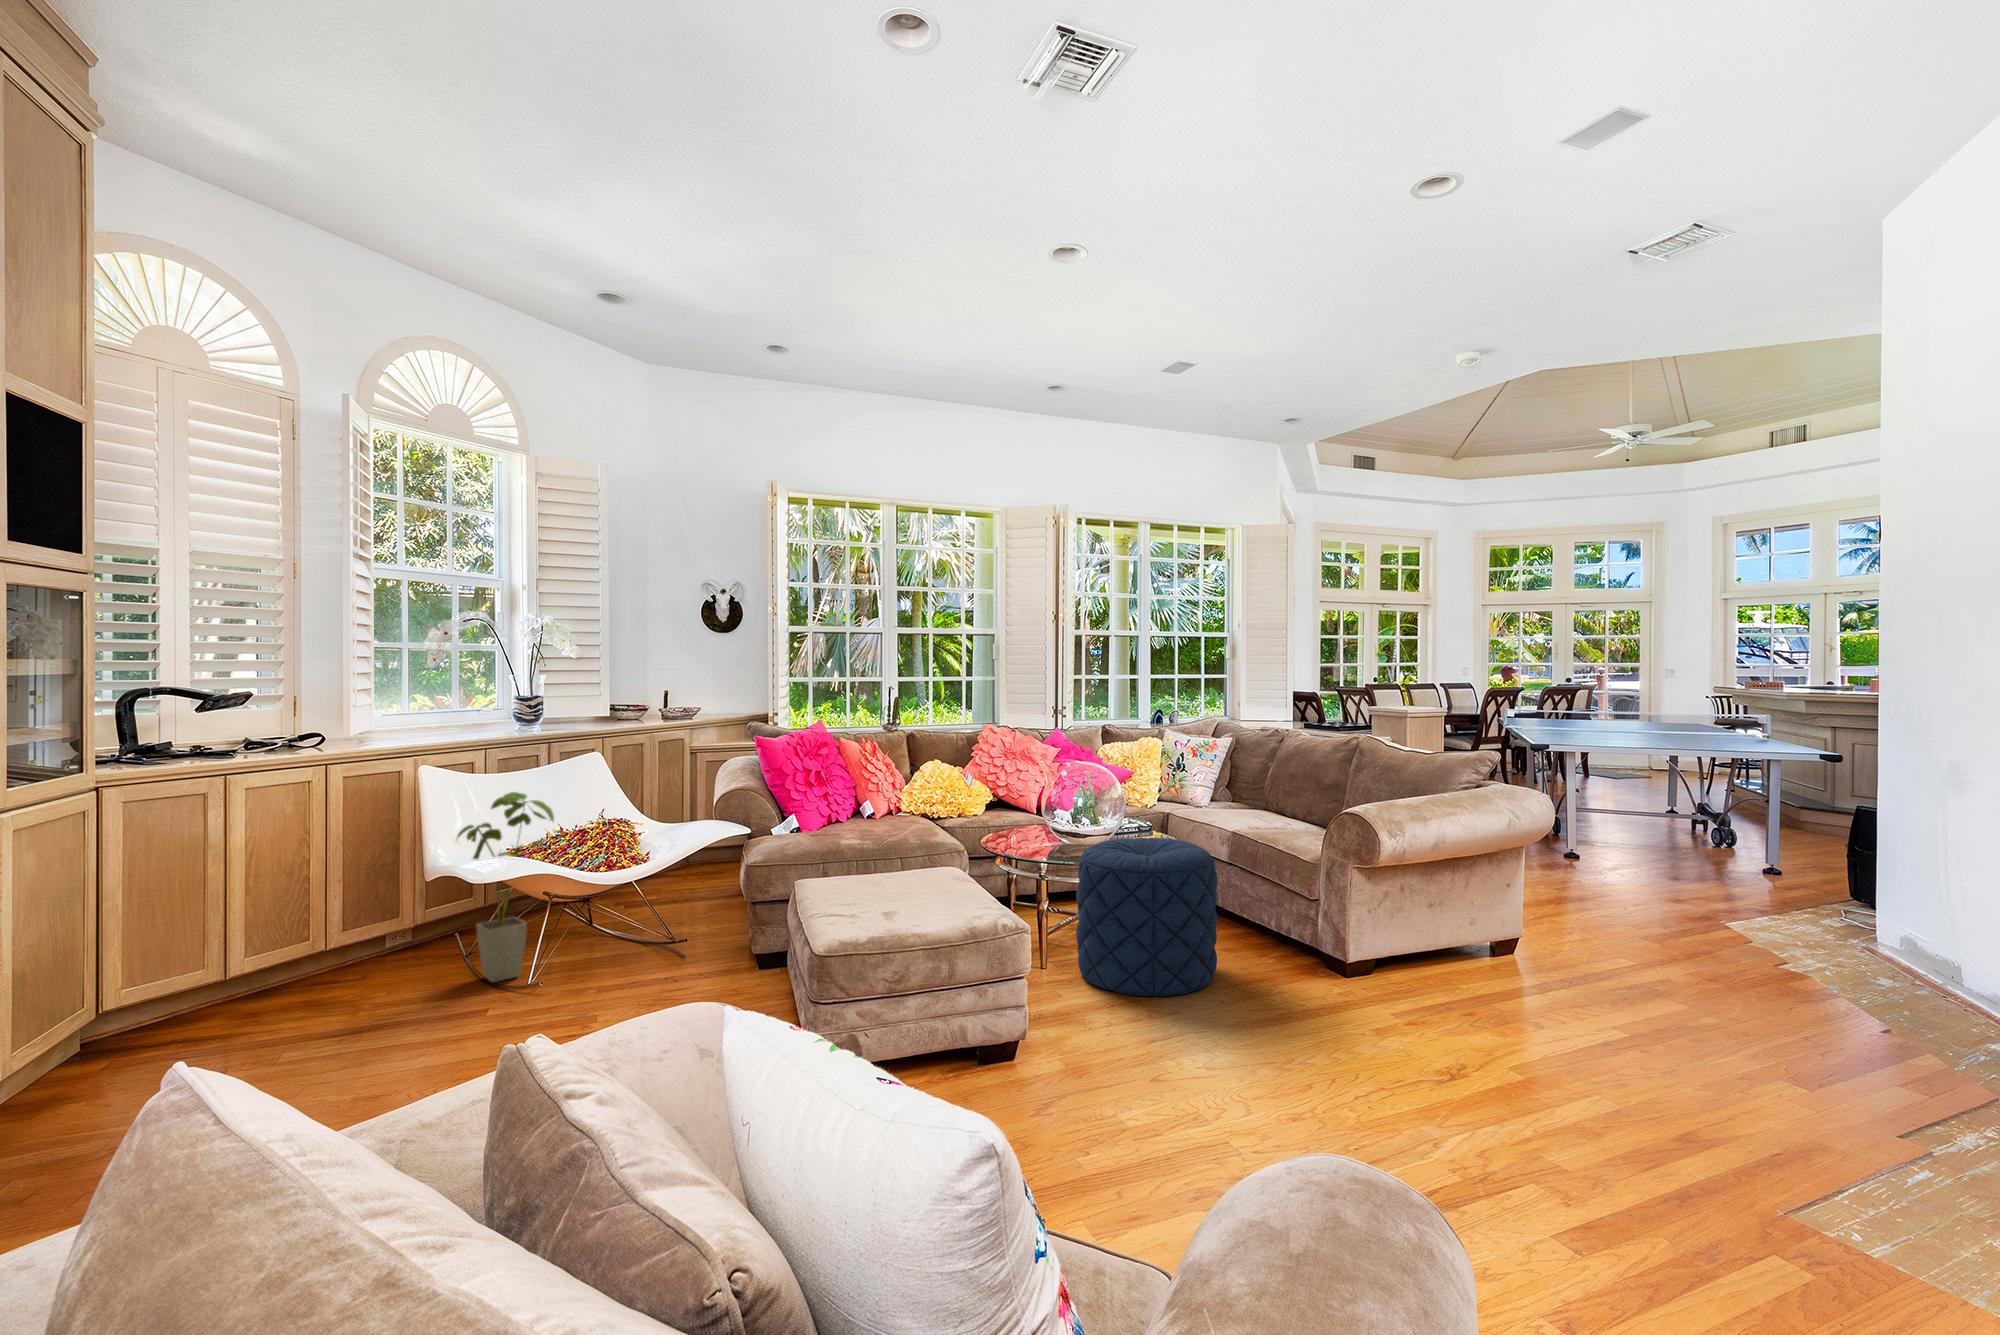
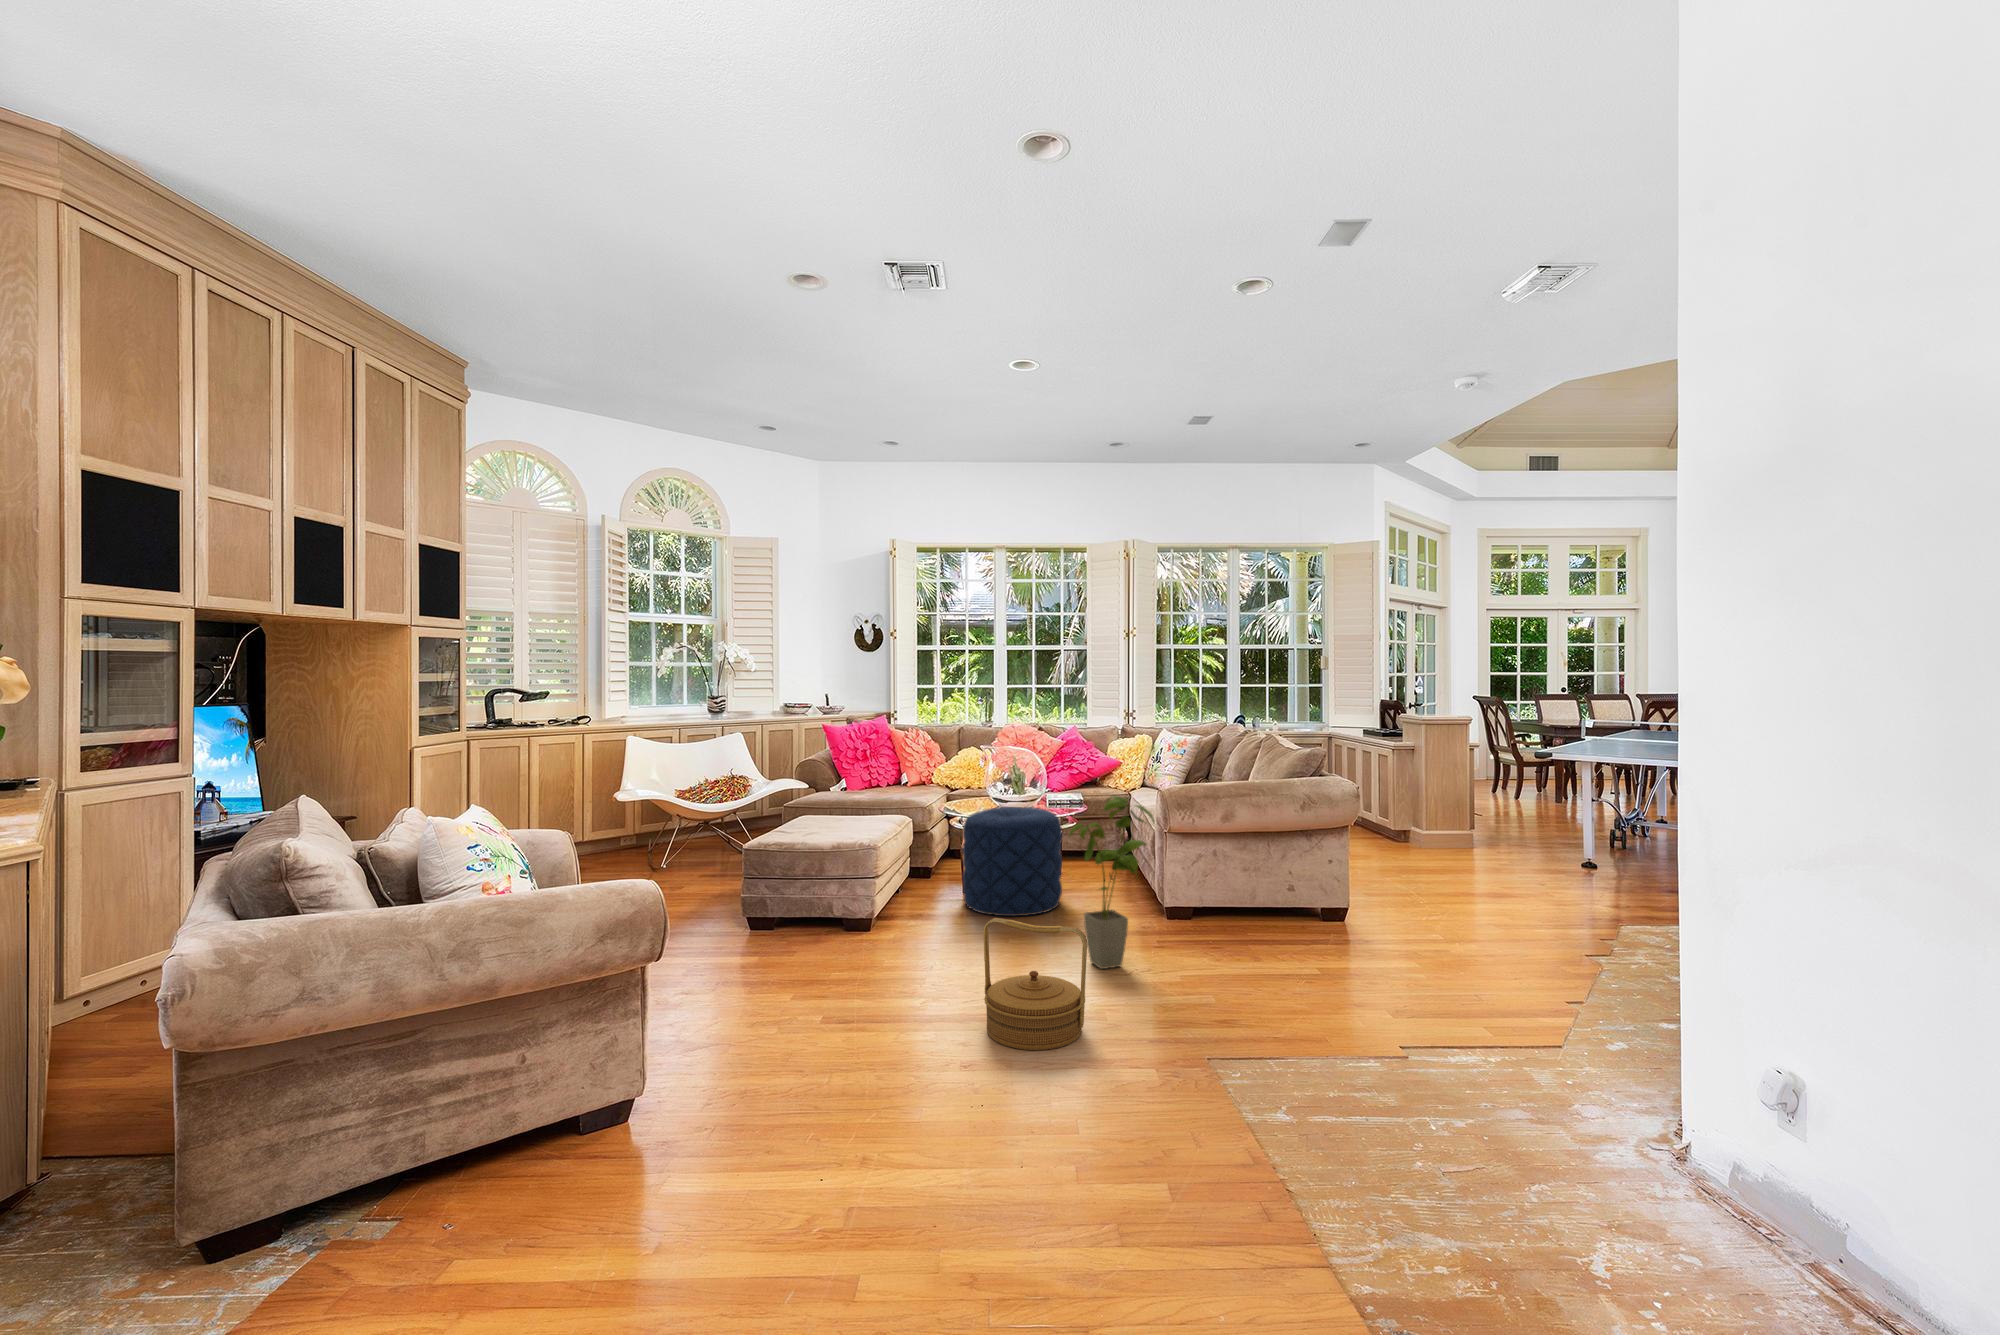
house plant: present [457,792,554,982] -> present [1069,796,1154,969]
basket: none [1477,1022,1661,1235] -> present [983,918,1087,1050]

